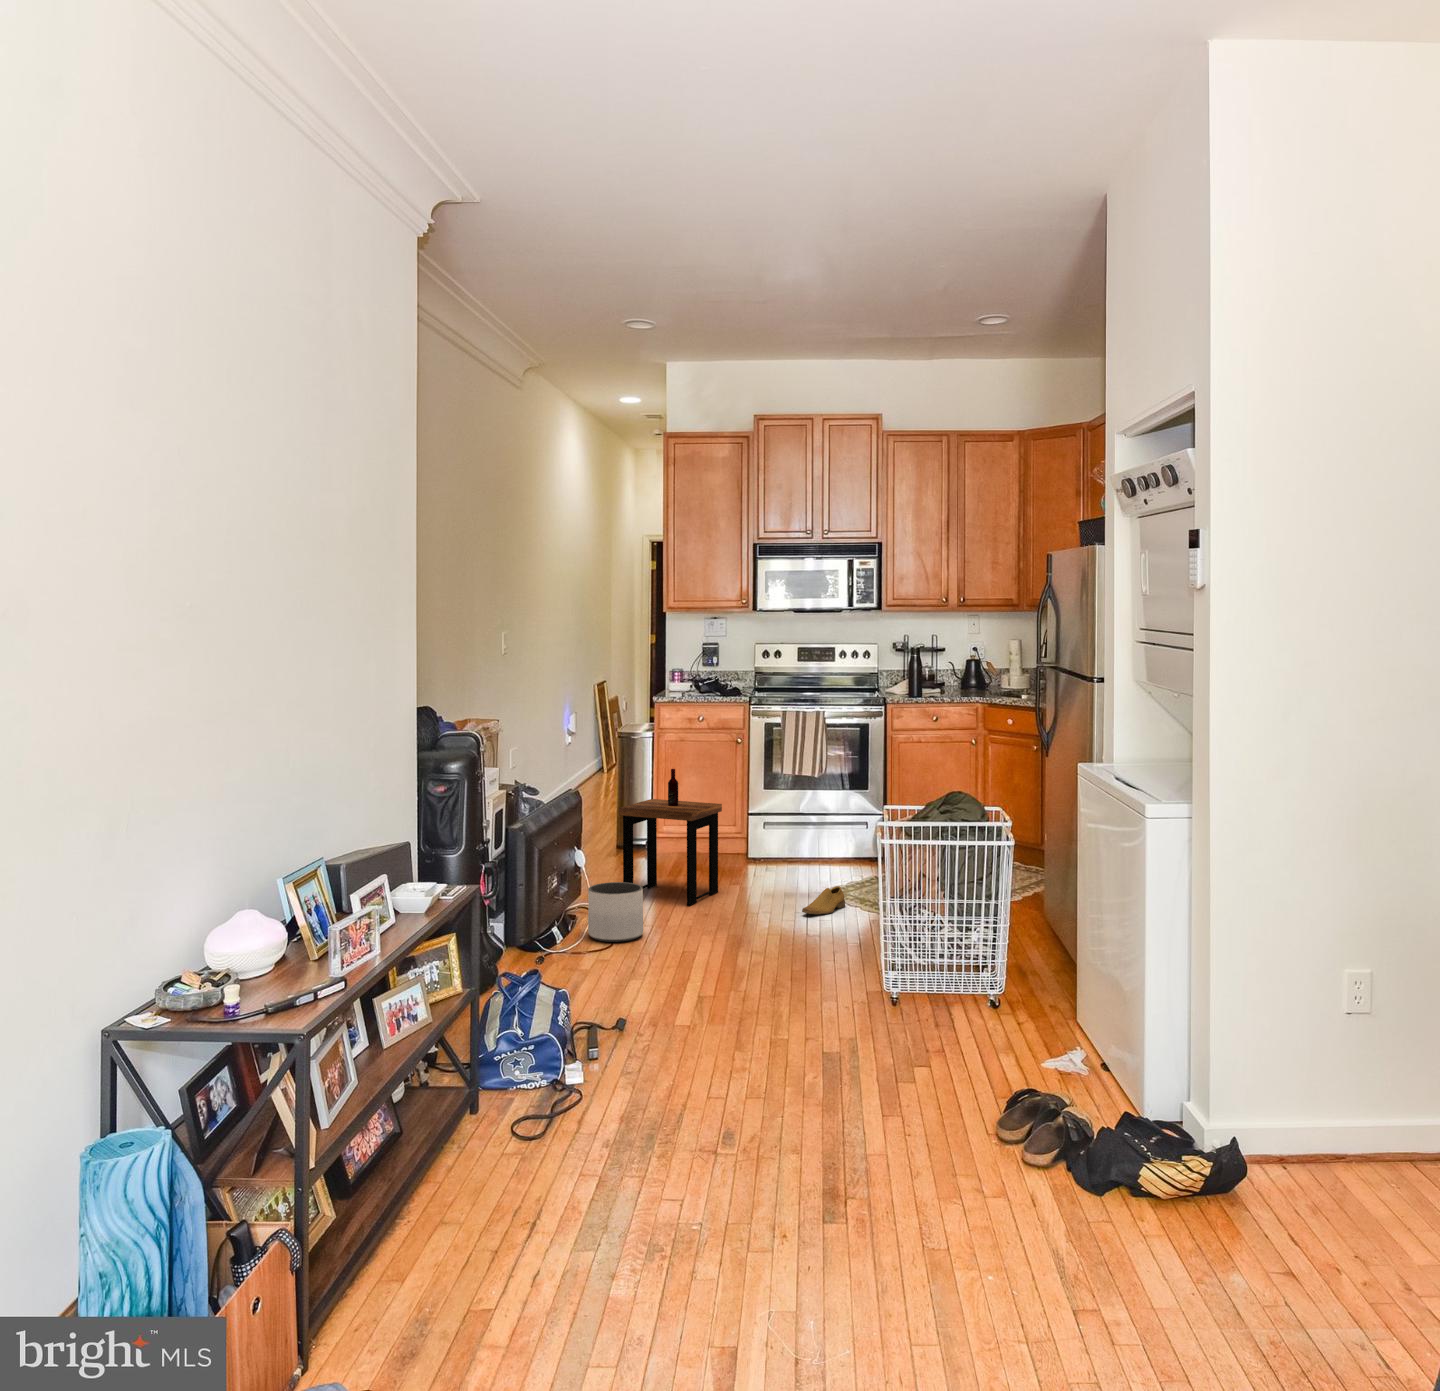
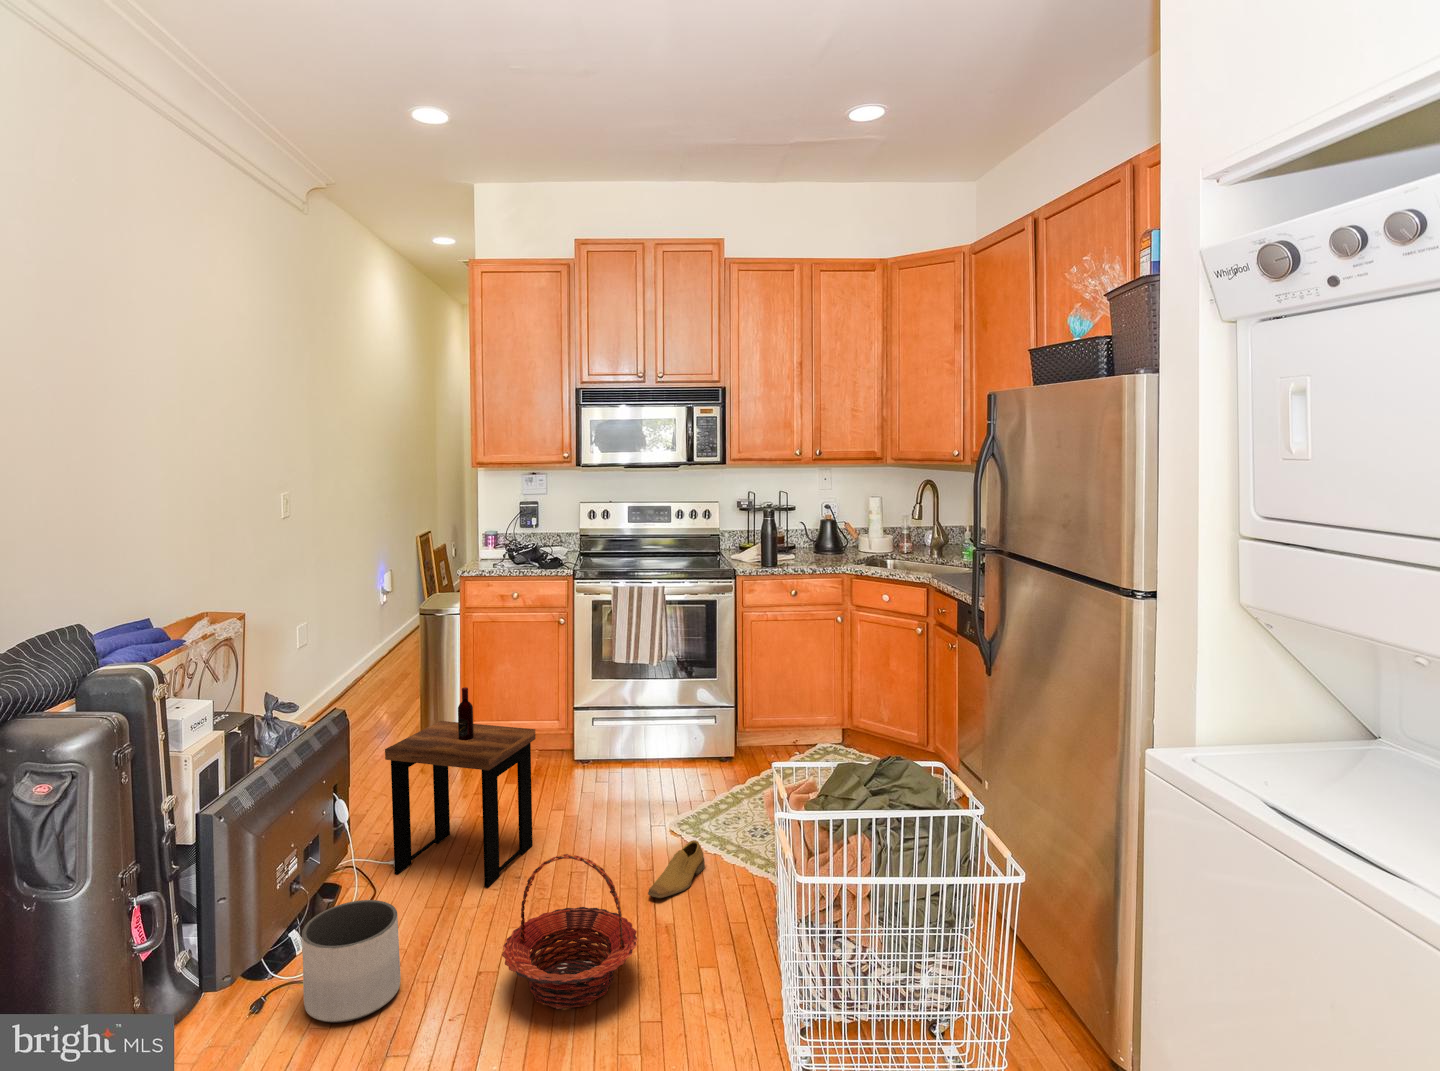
basket: none [707,854,793,946] -> present [502,854,638,1009]

